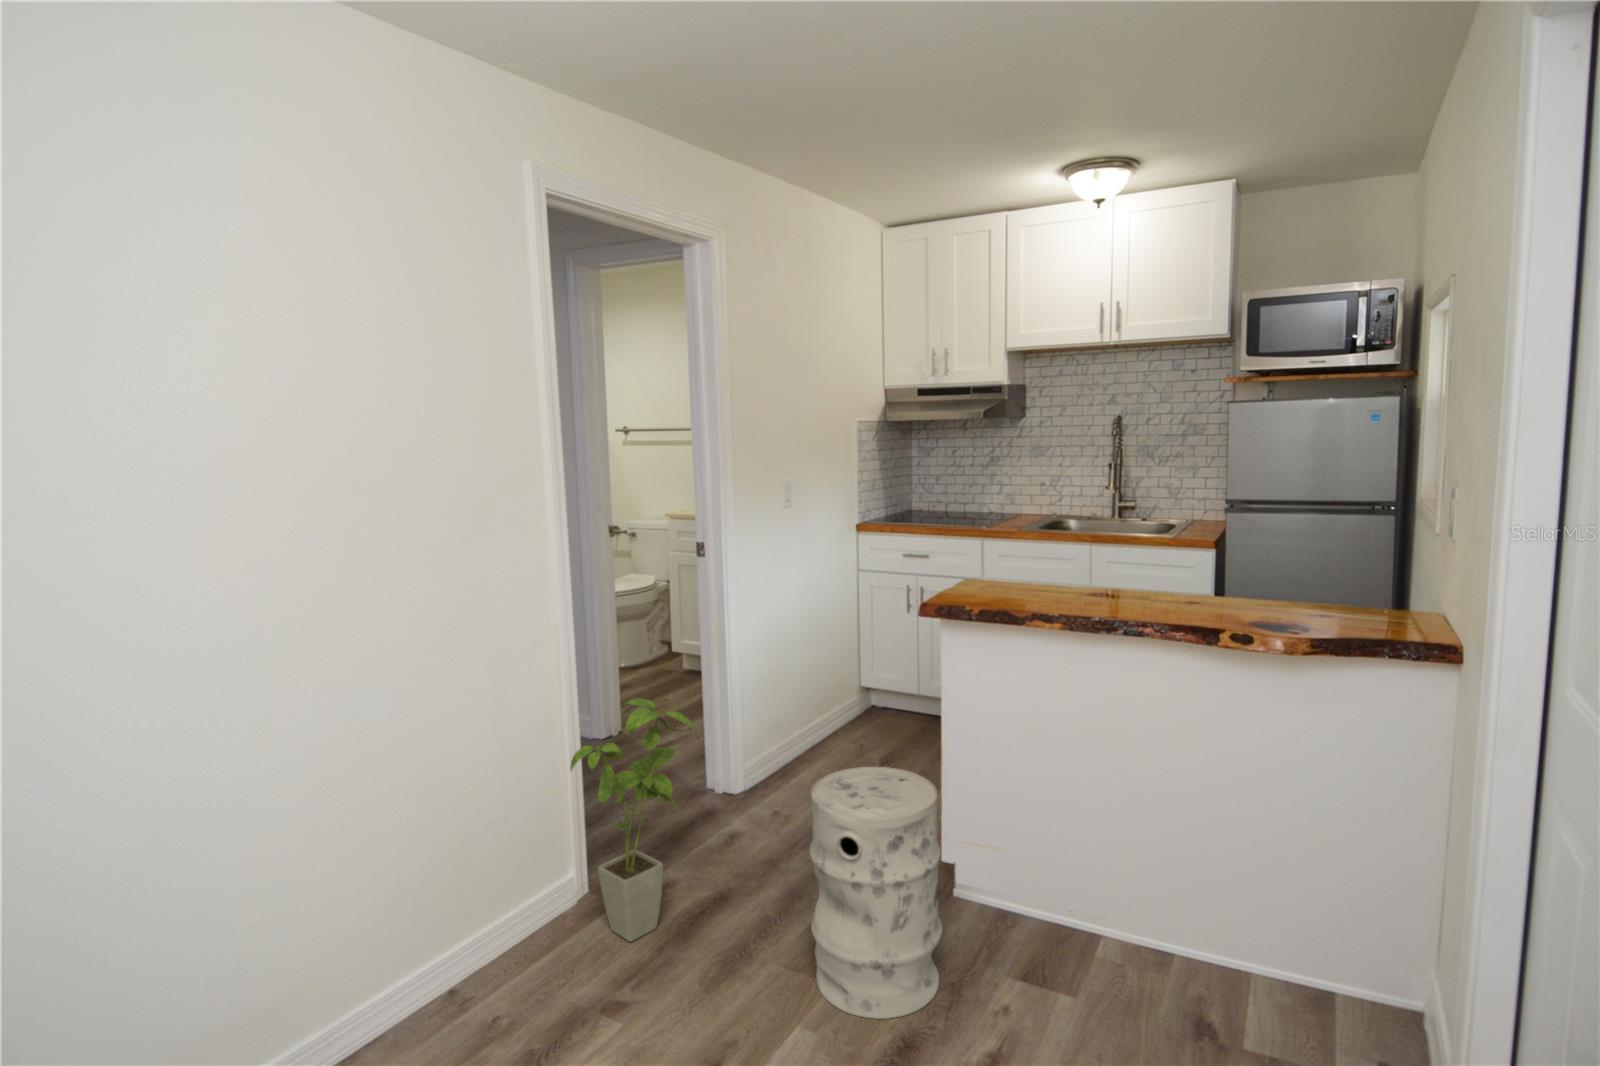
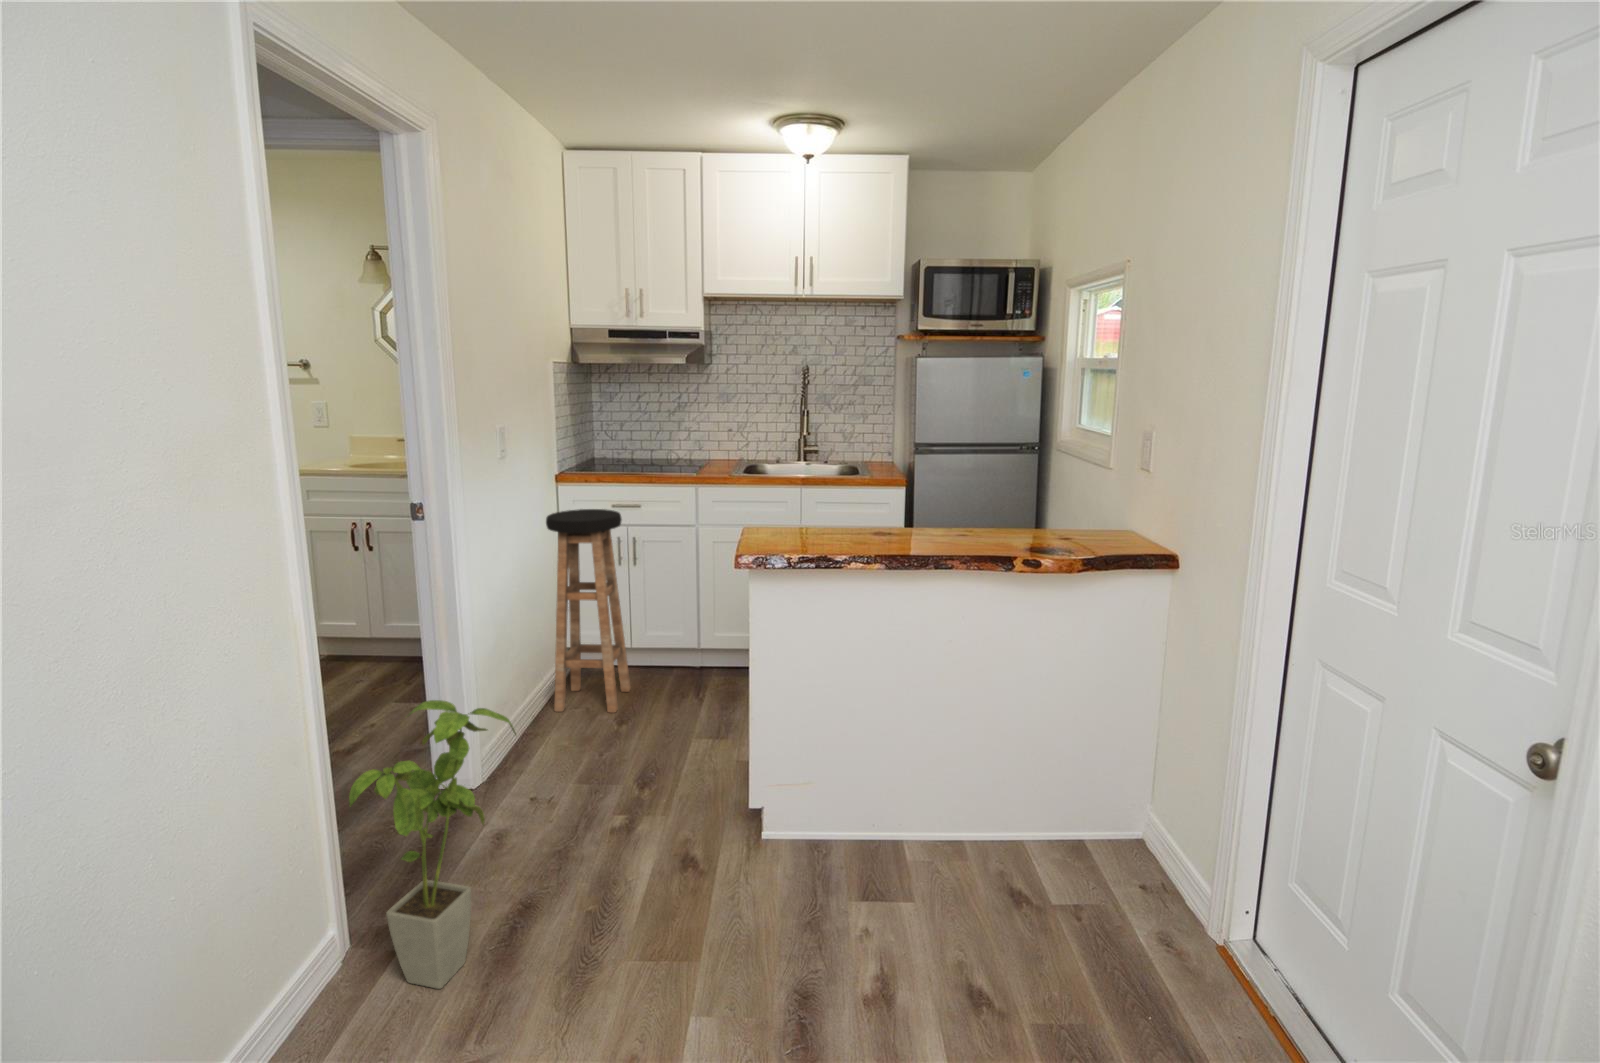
bar stool: none [831,556,908,753] -> present [546,509,631,713]
trash can: present [810,767,942,1019] -> none [667,728,802,987]

